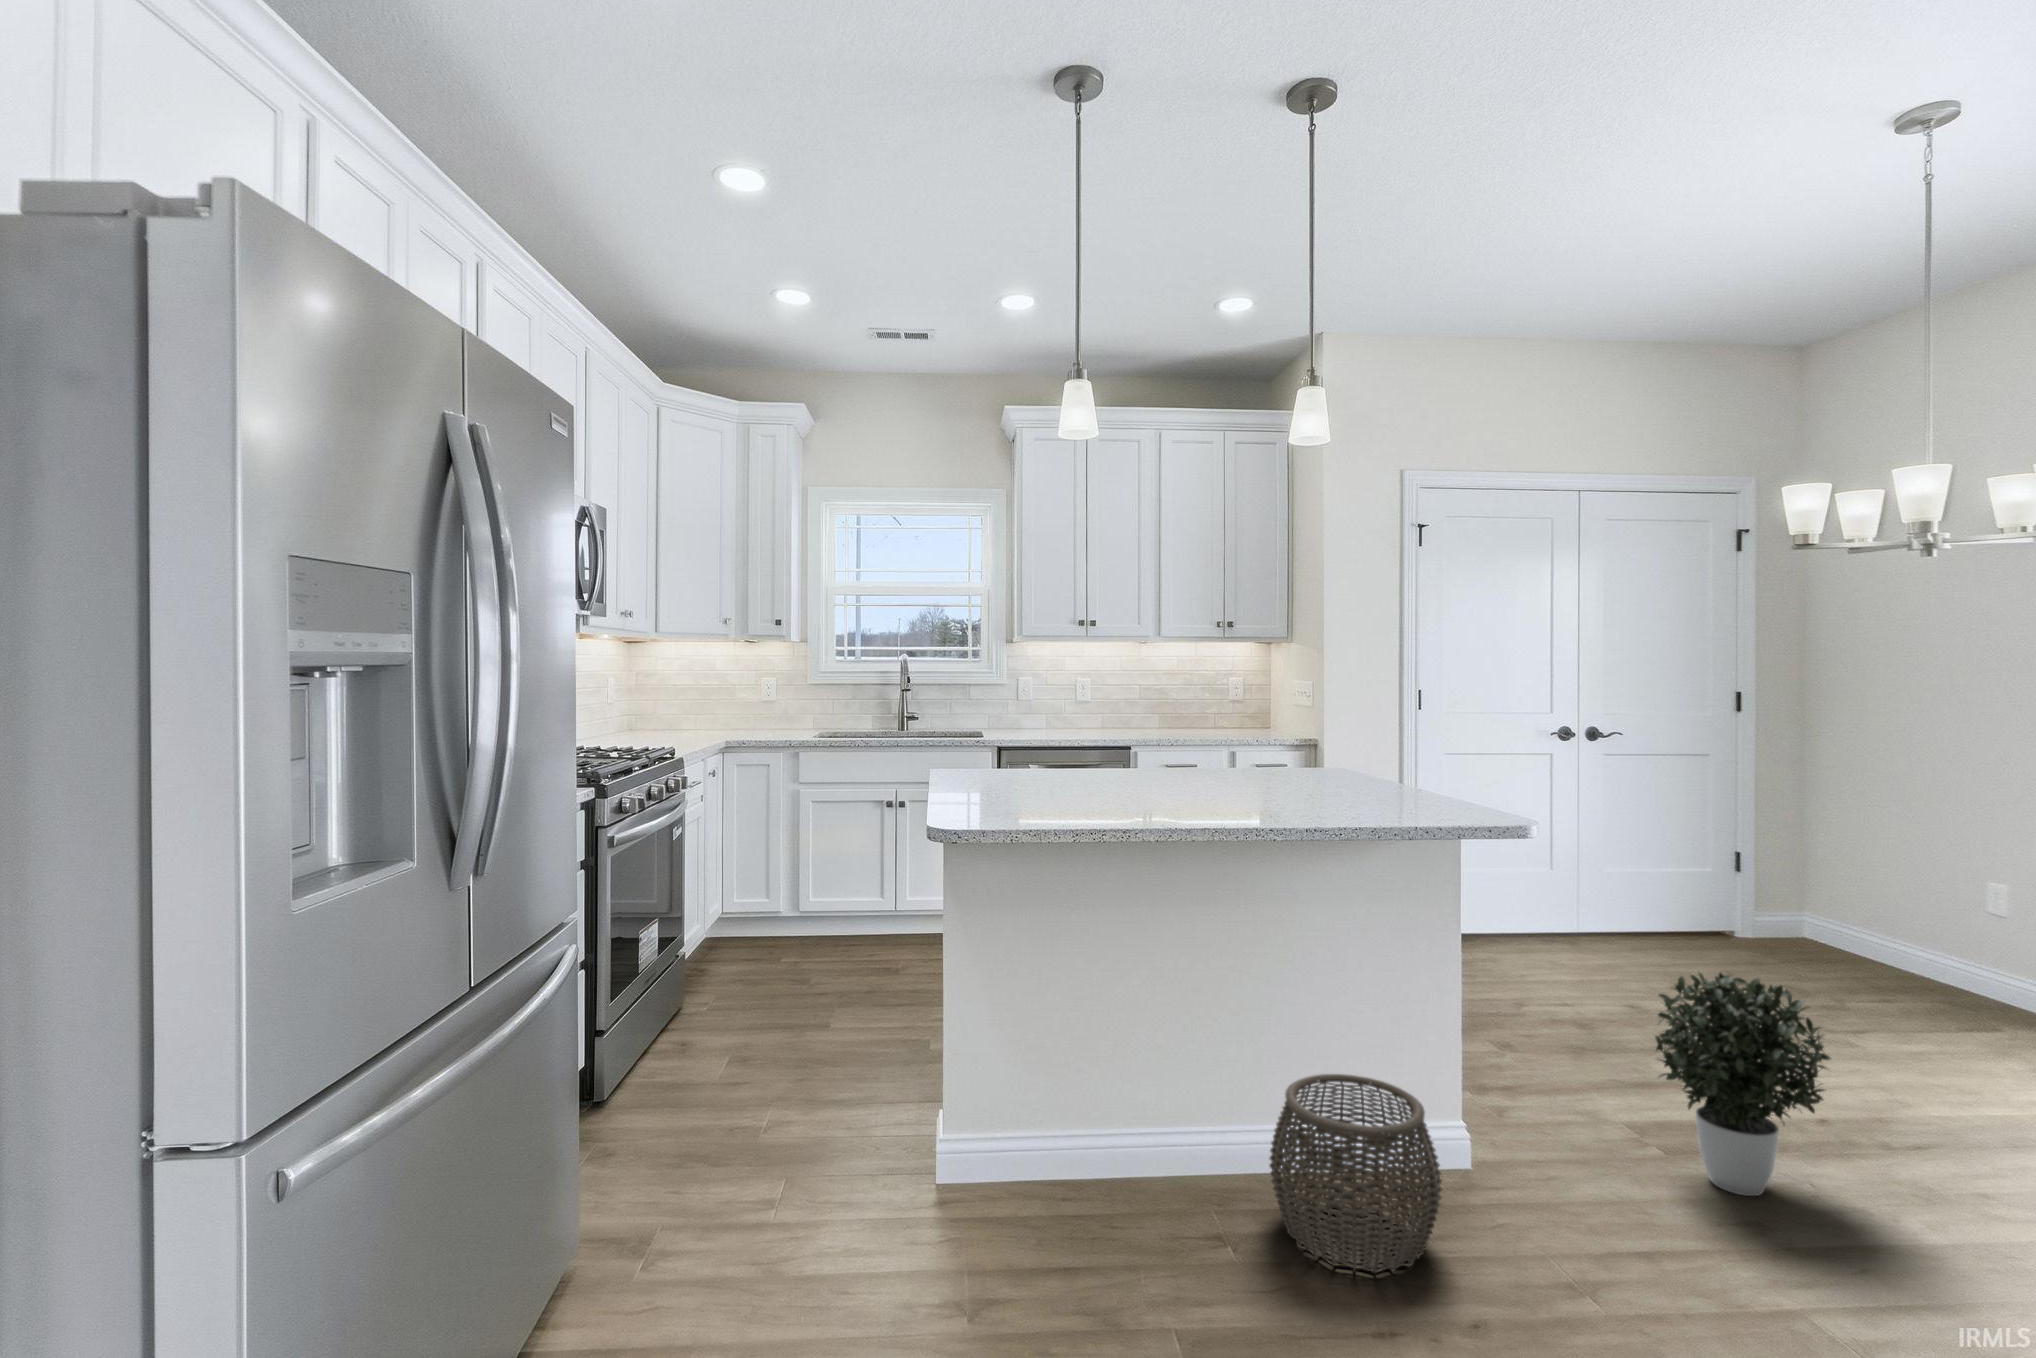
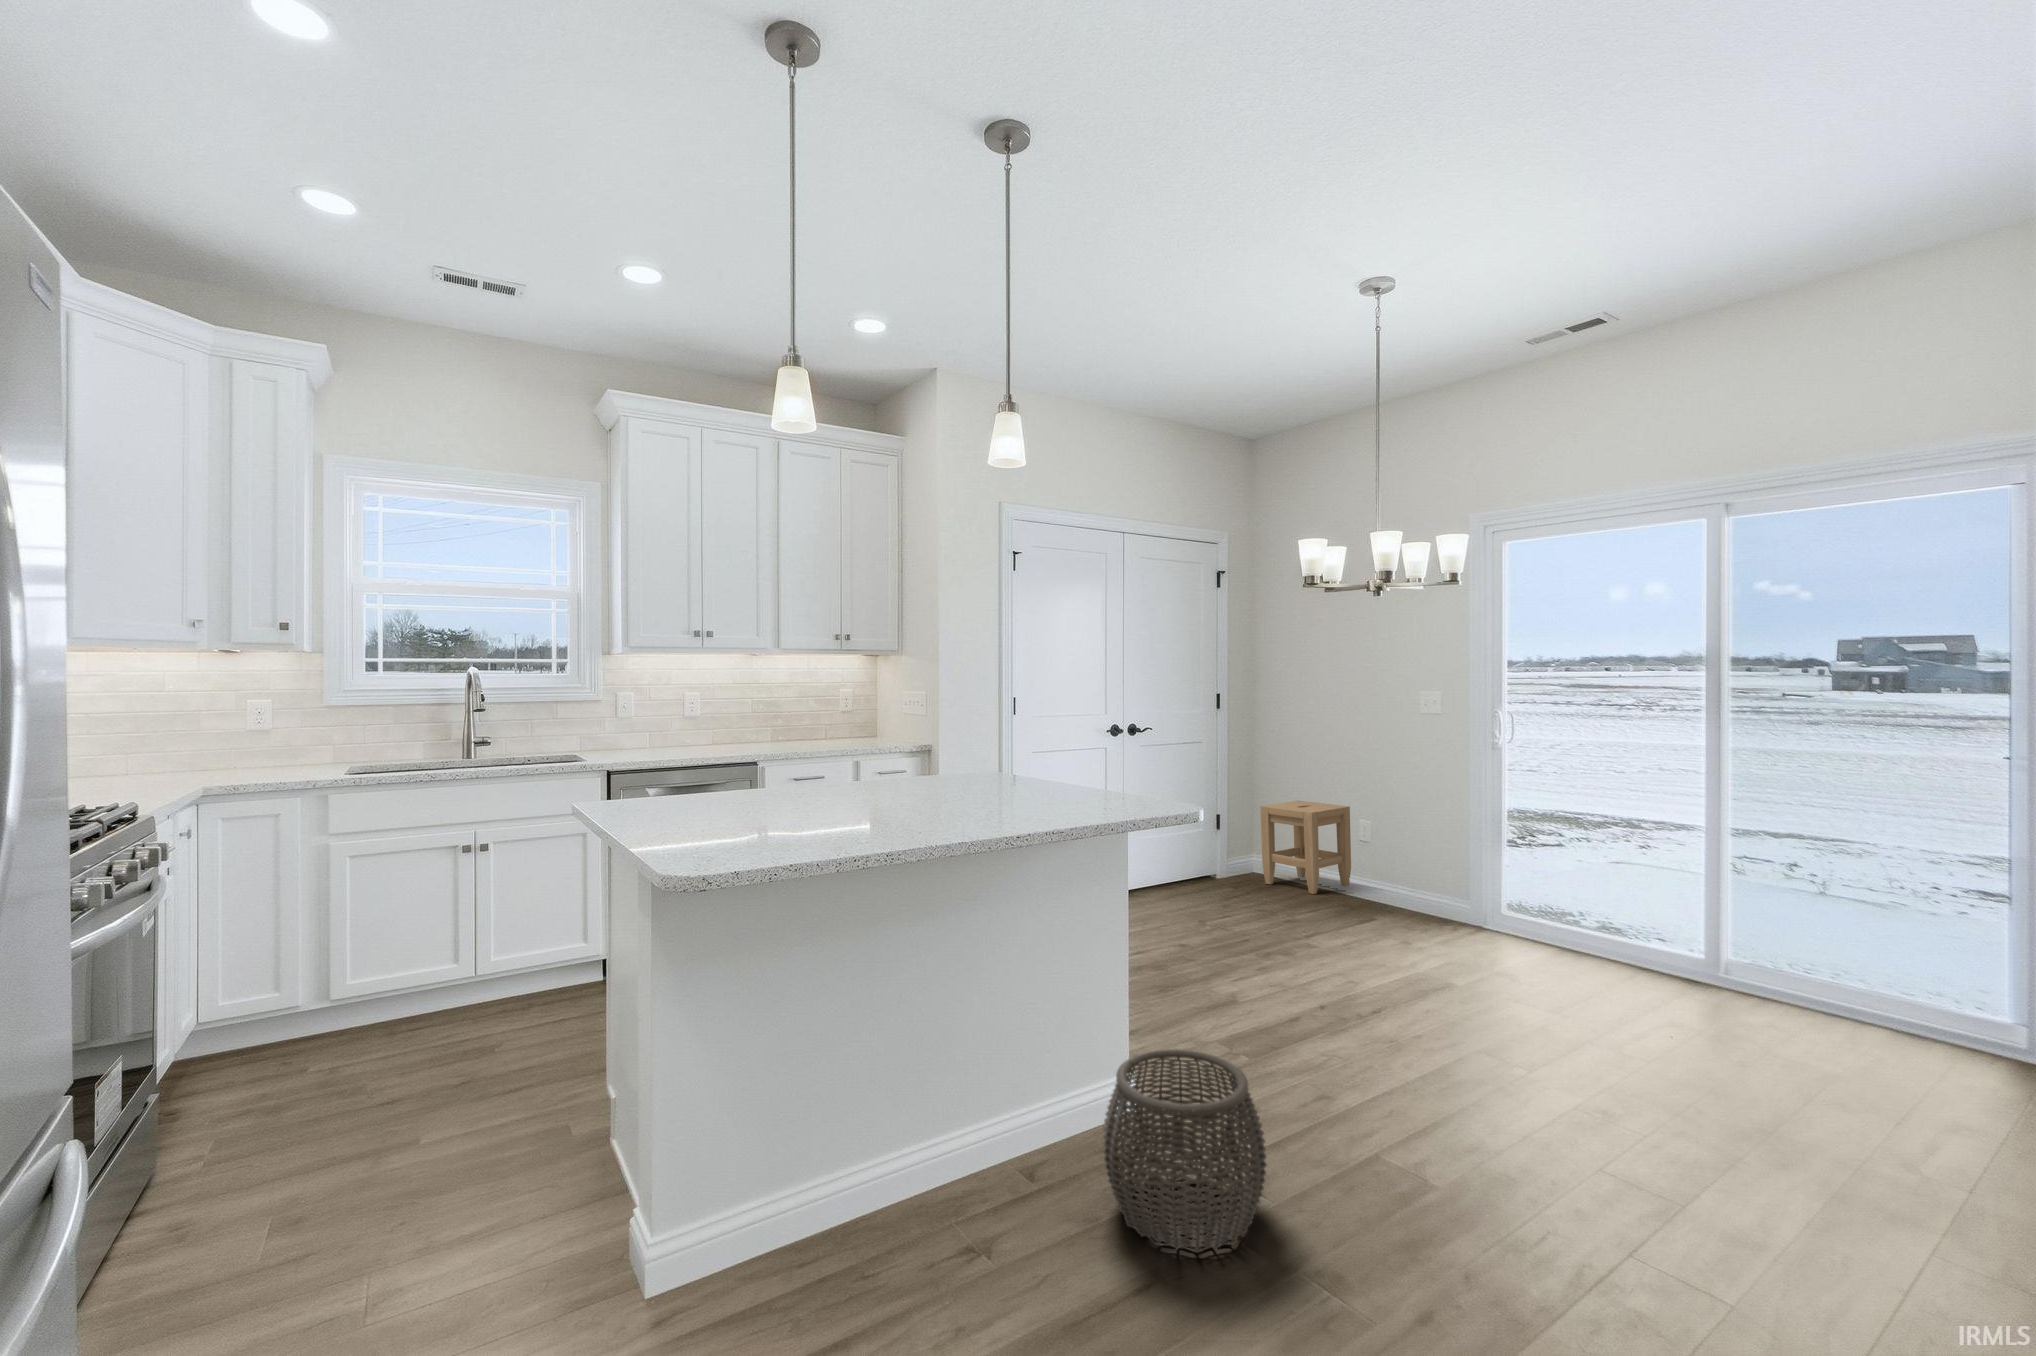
stool: none [1819,860,1986,997] -> present [1260,801,1351,894]
potted plant: present [1655,973,1830,1196] -> none [1301,894,1428,1067]

